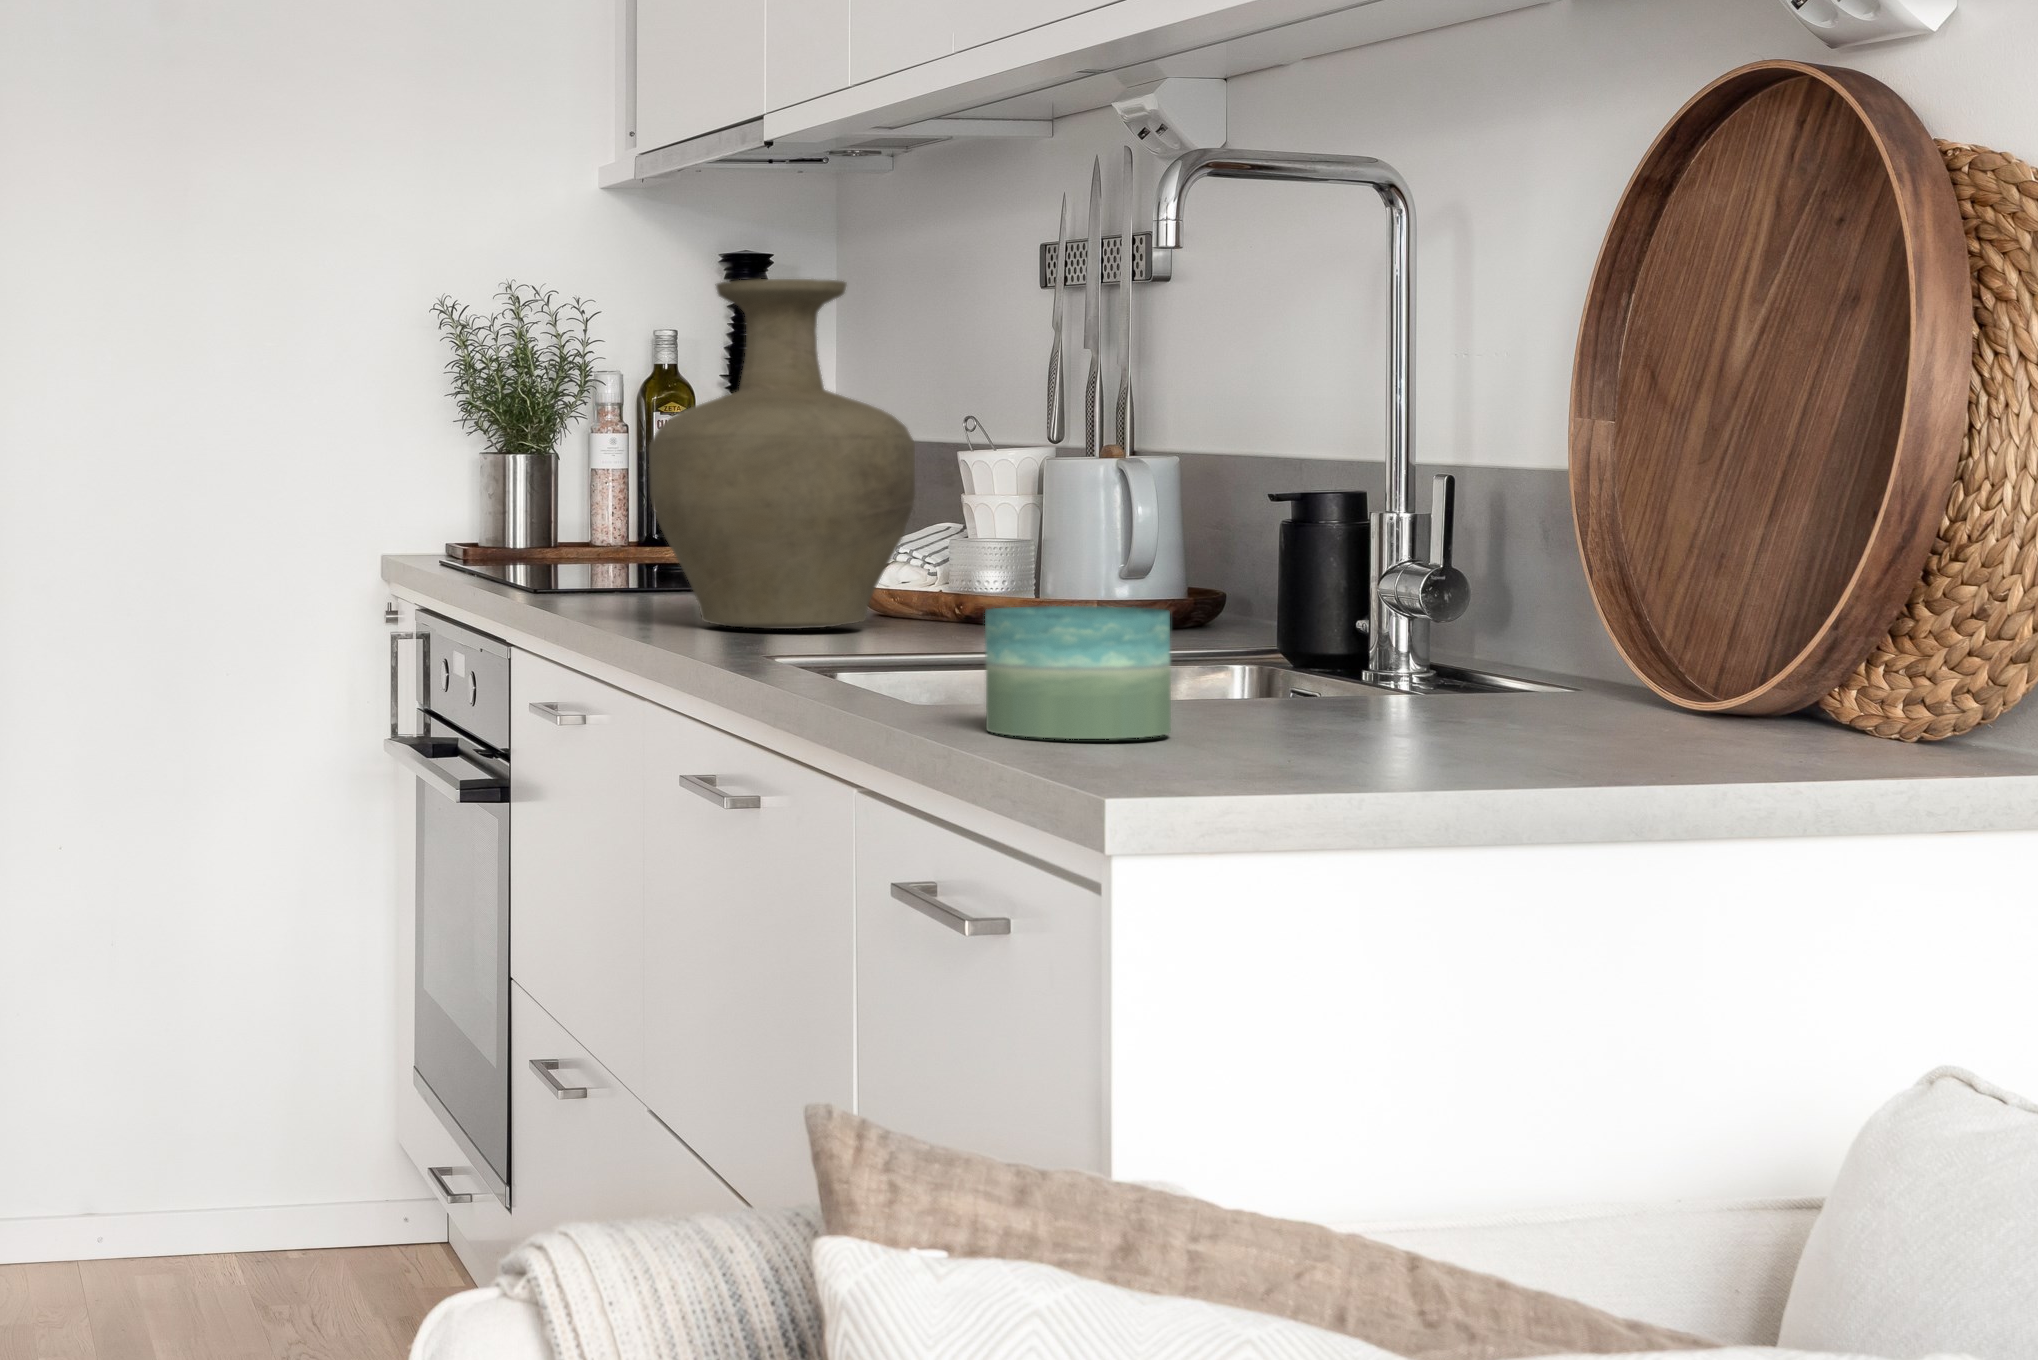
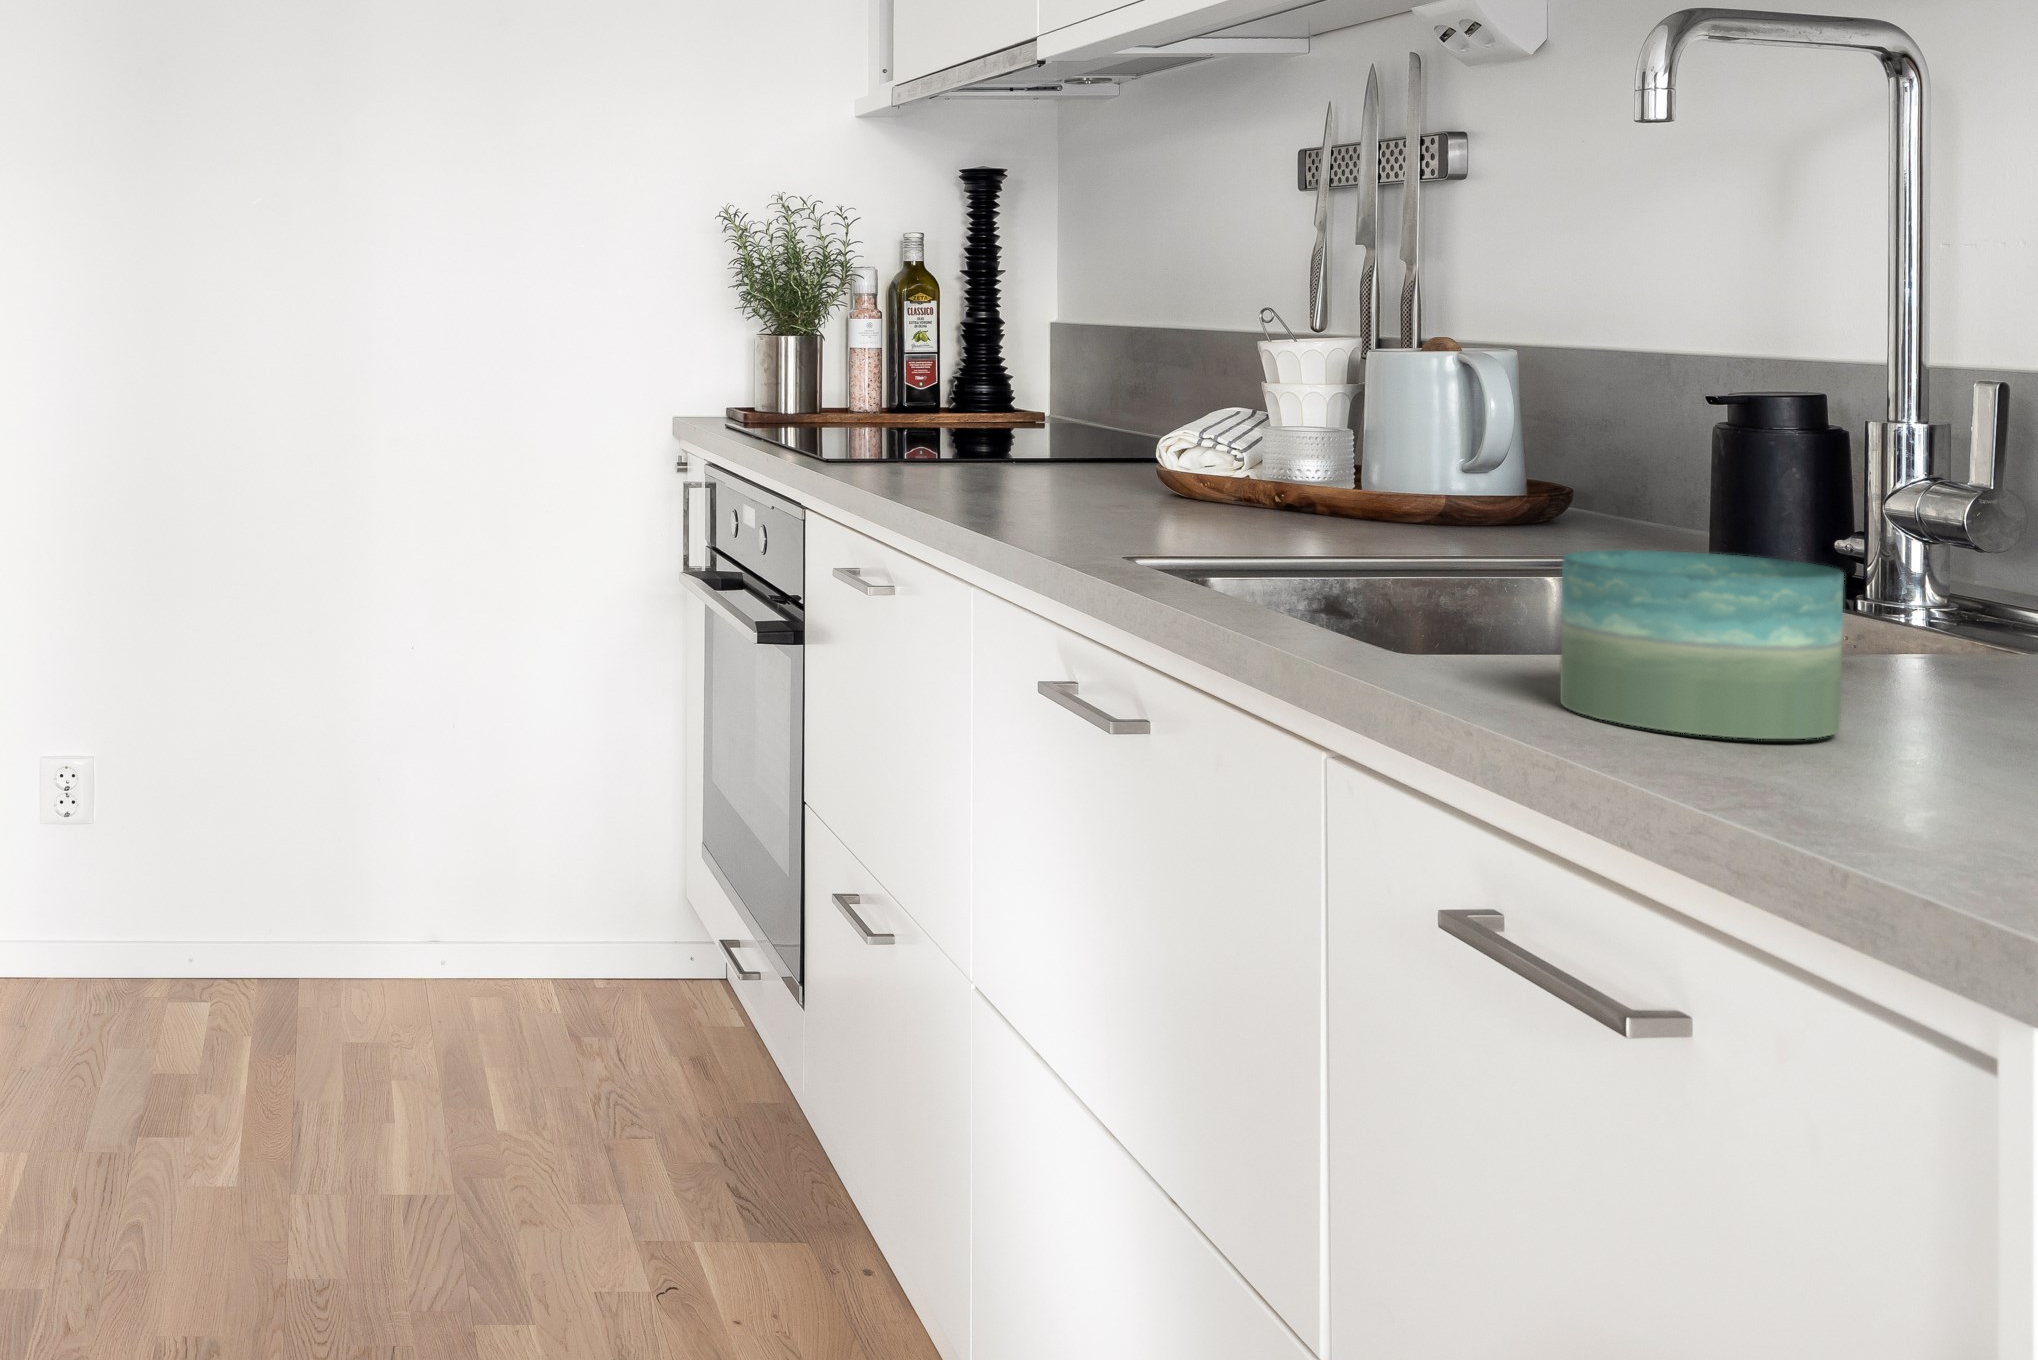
vase: present [649,279,915,629] -> none [963,175,1236,511]

